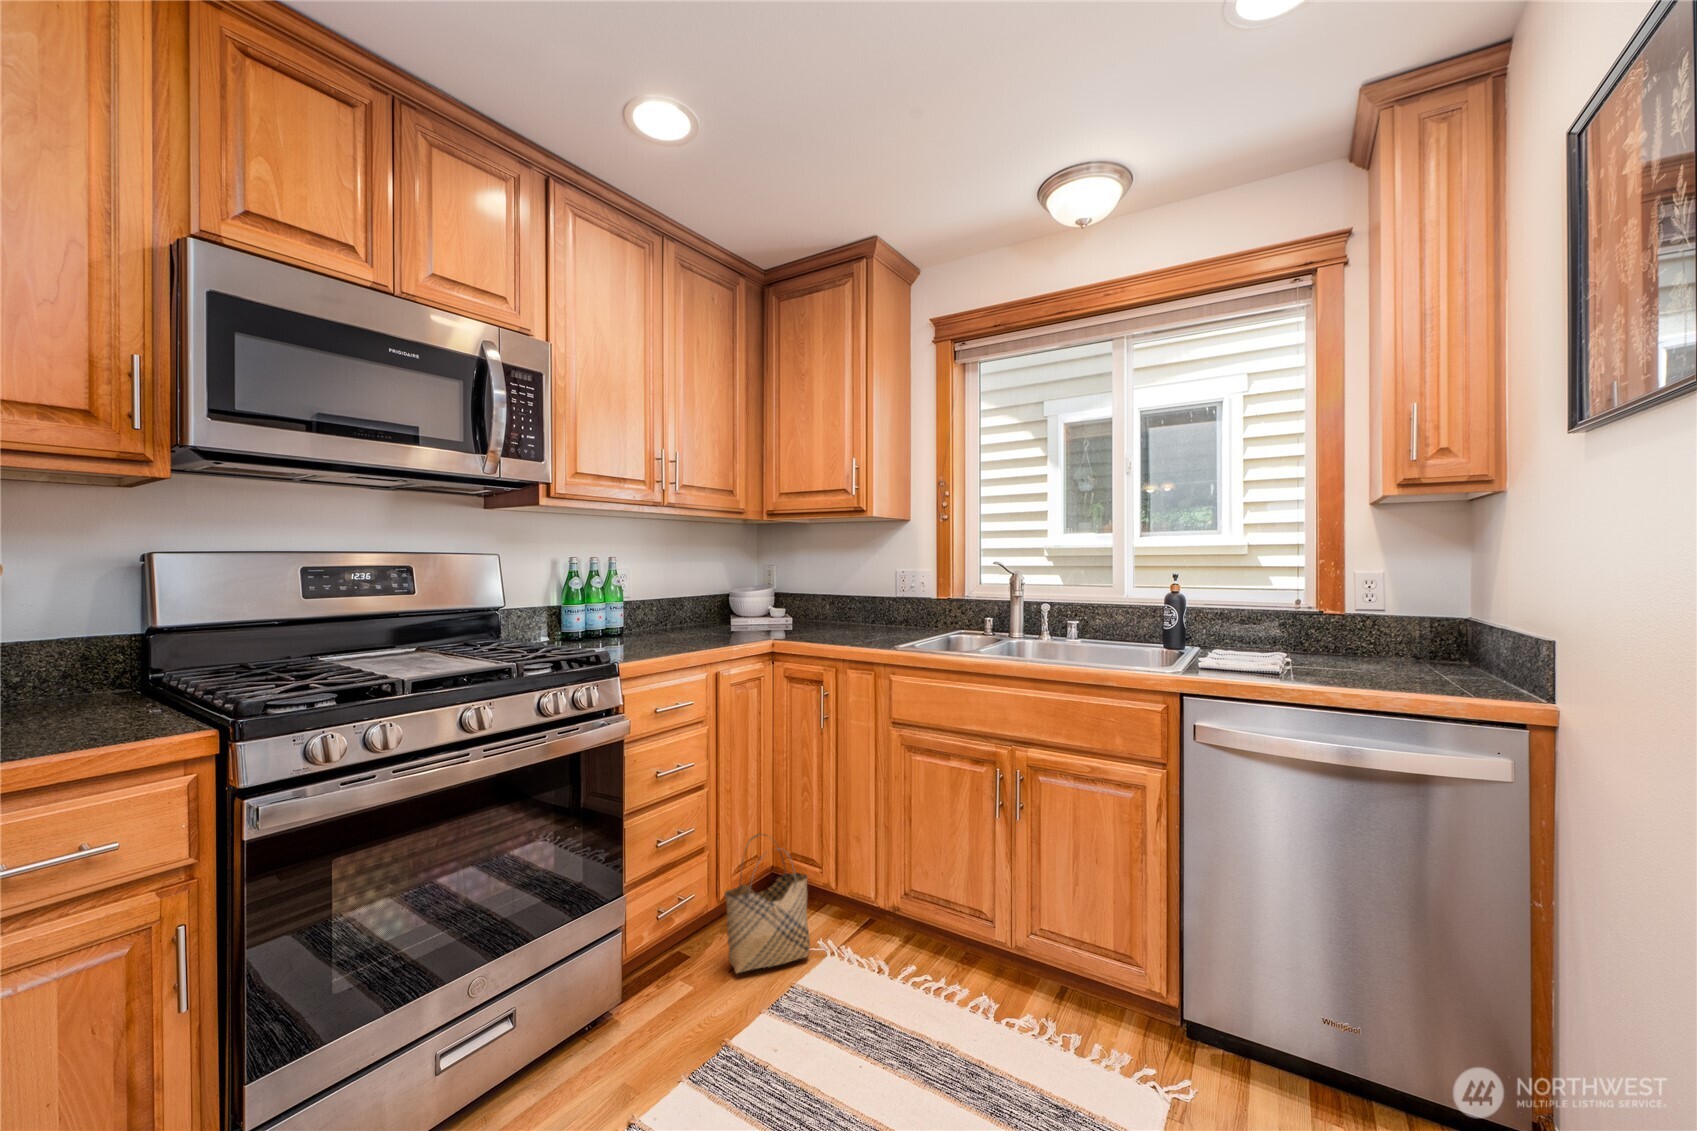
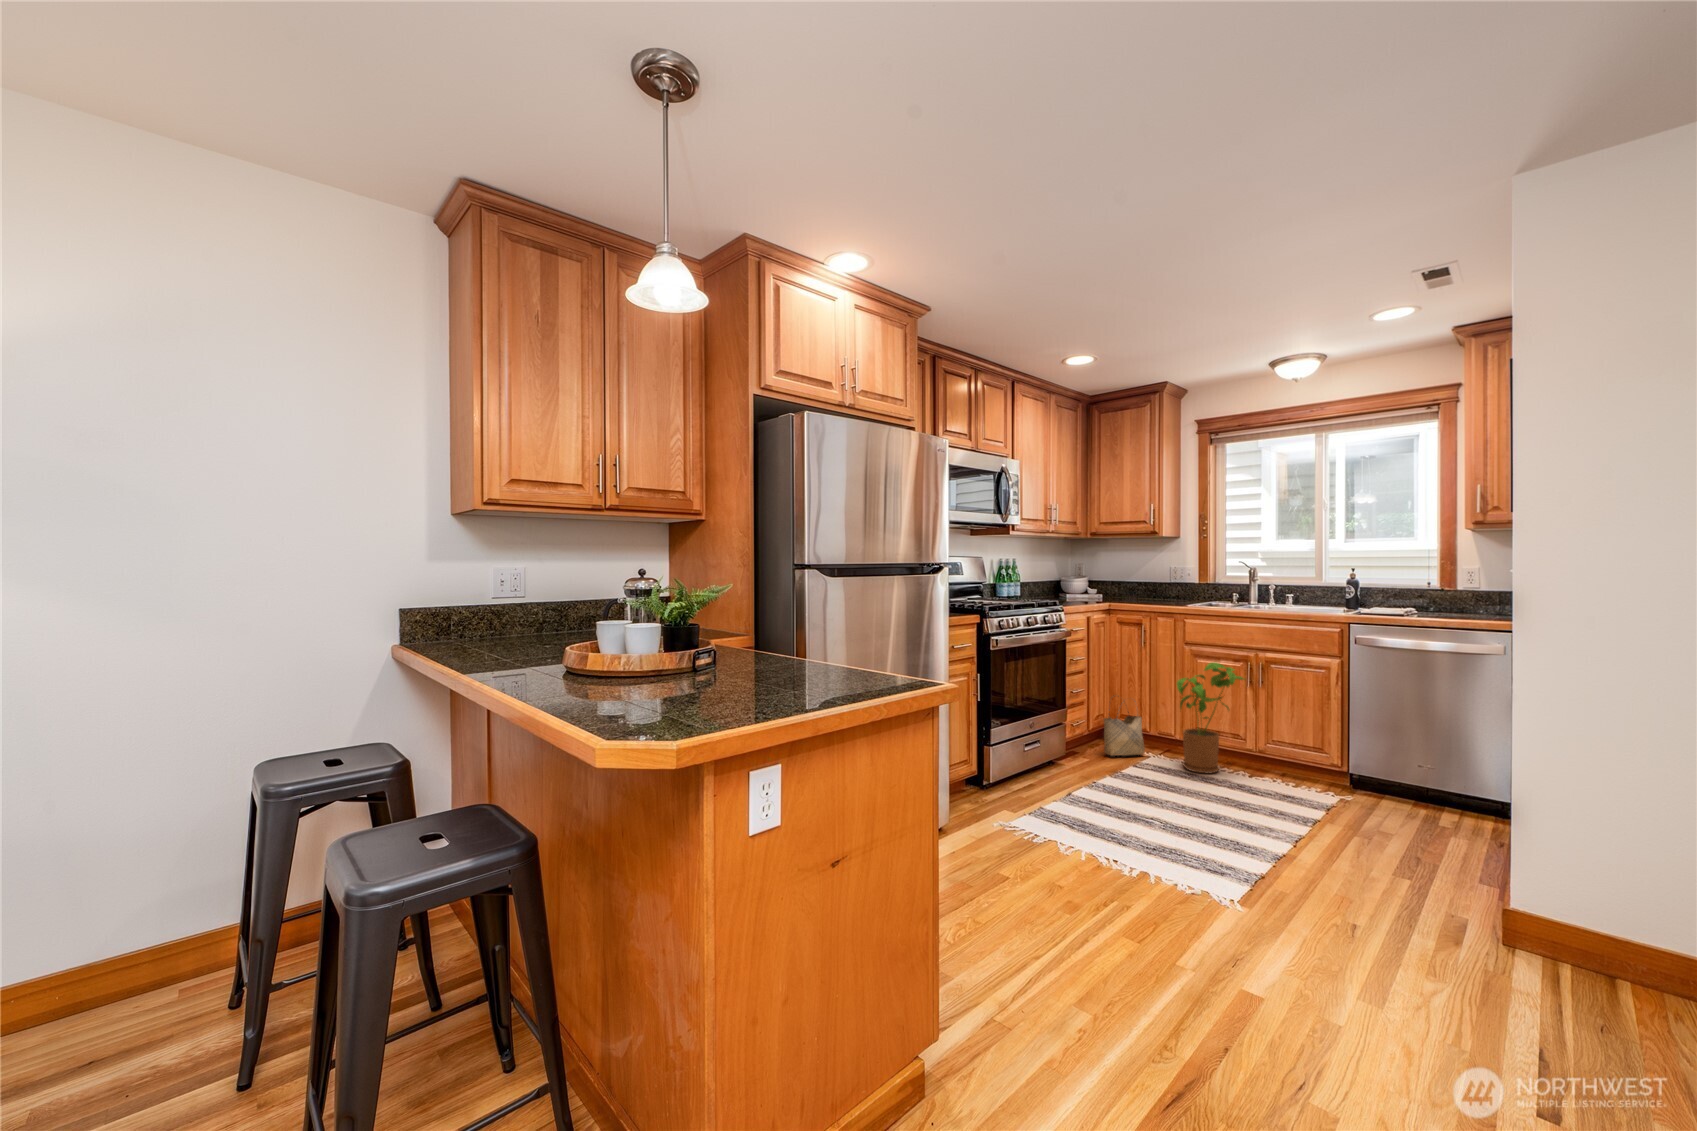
house plant: none [856,778,992,1023] -> present [1177,662,1244,773]

